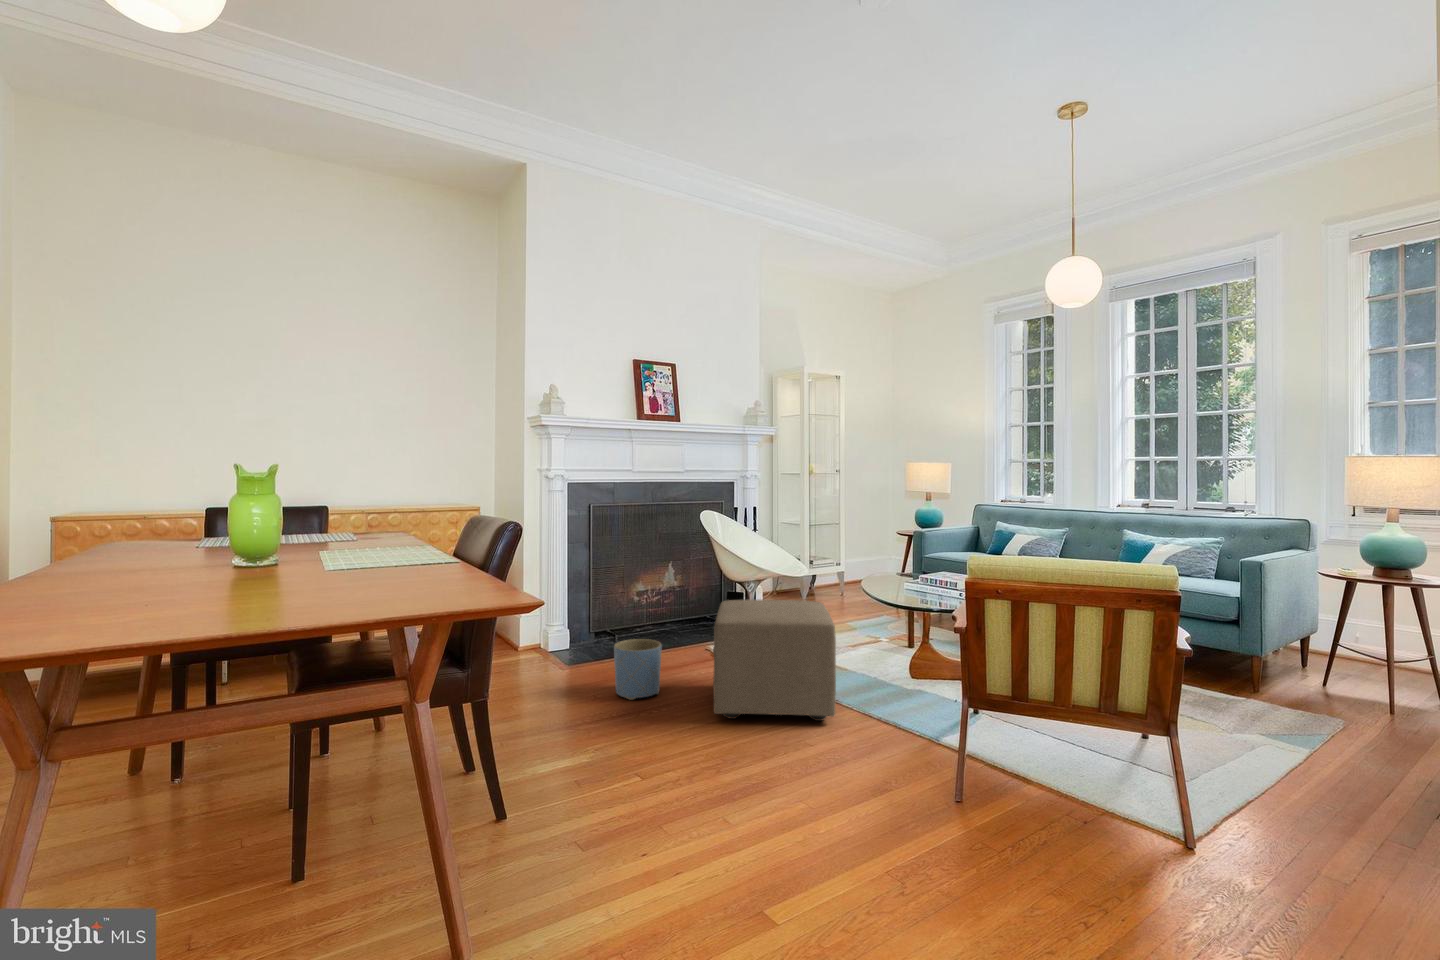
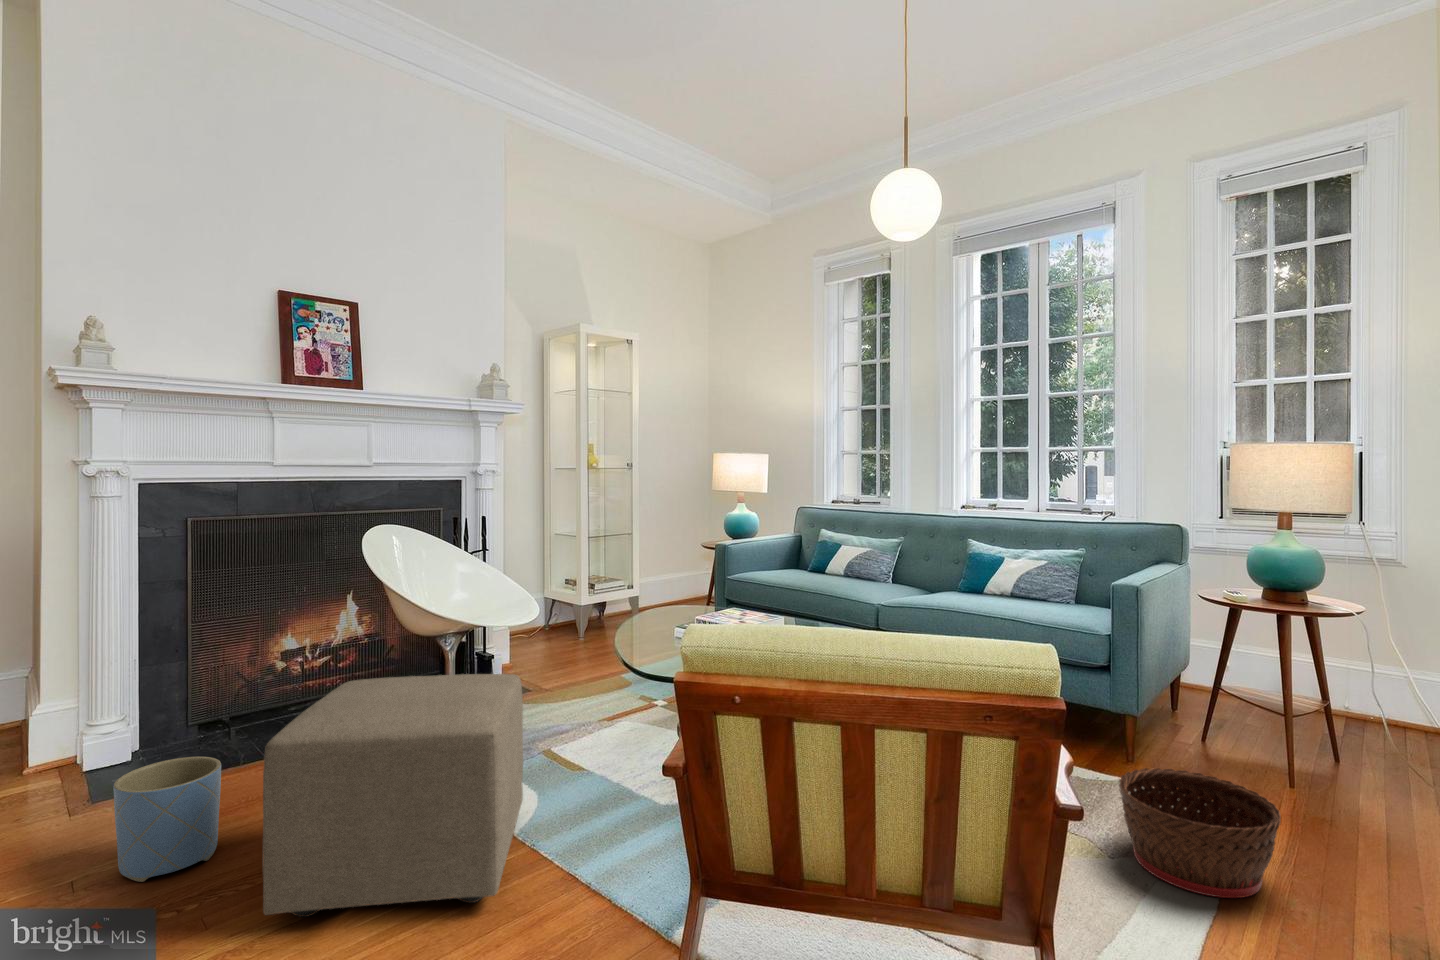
basket: none [1238,681,1357,757] -> present [1119,768,1281,898]

